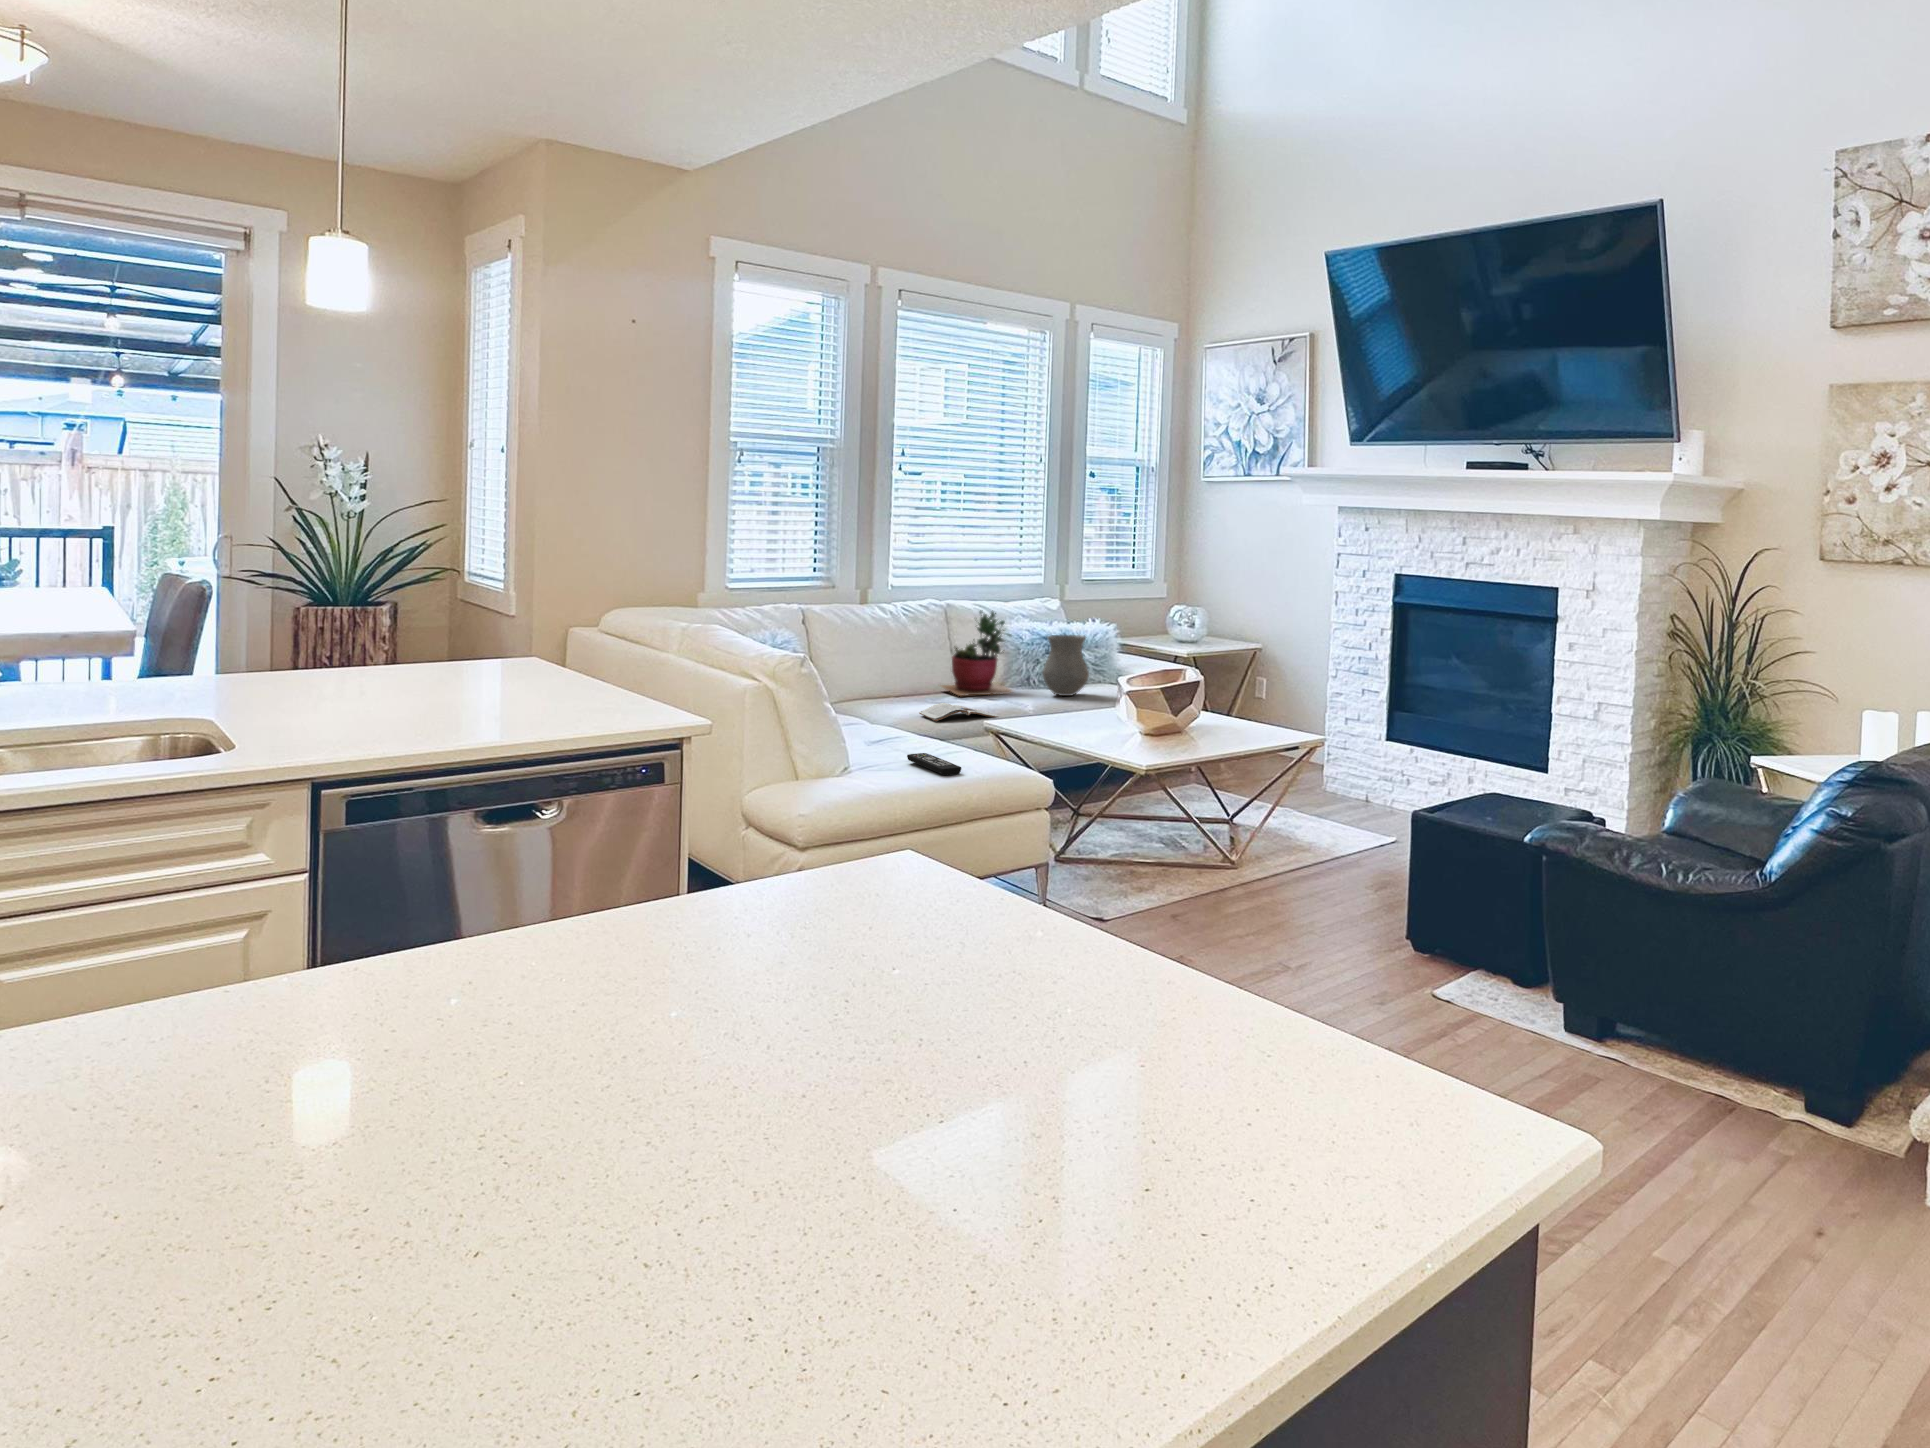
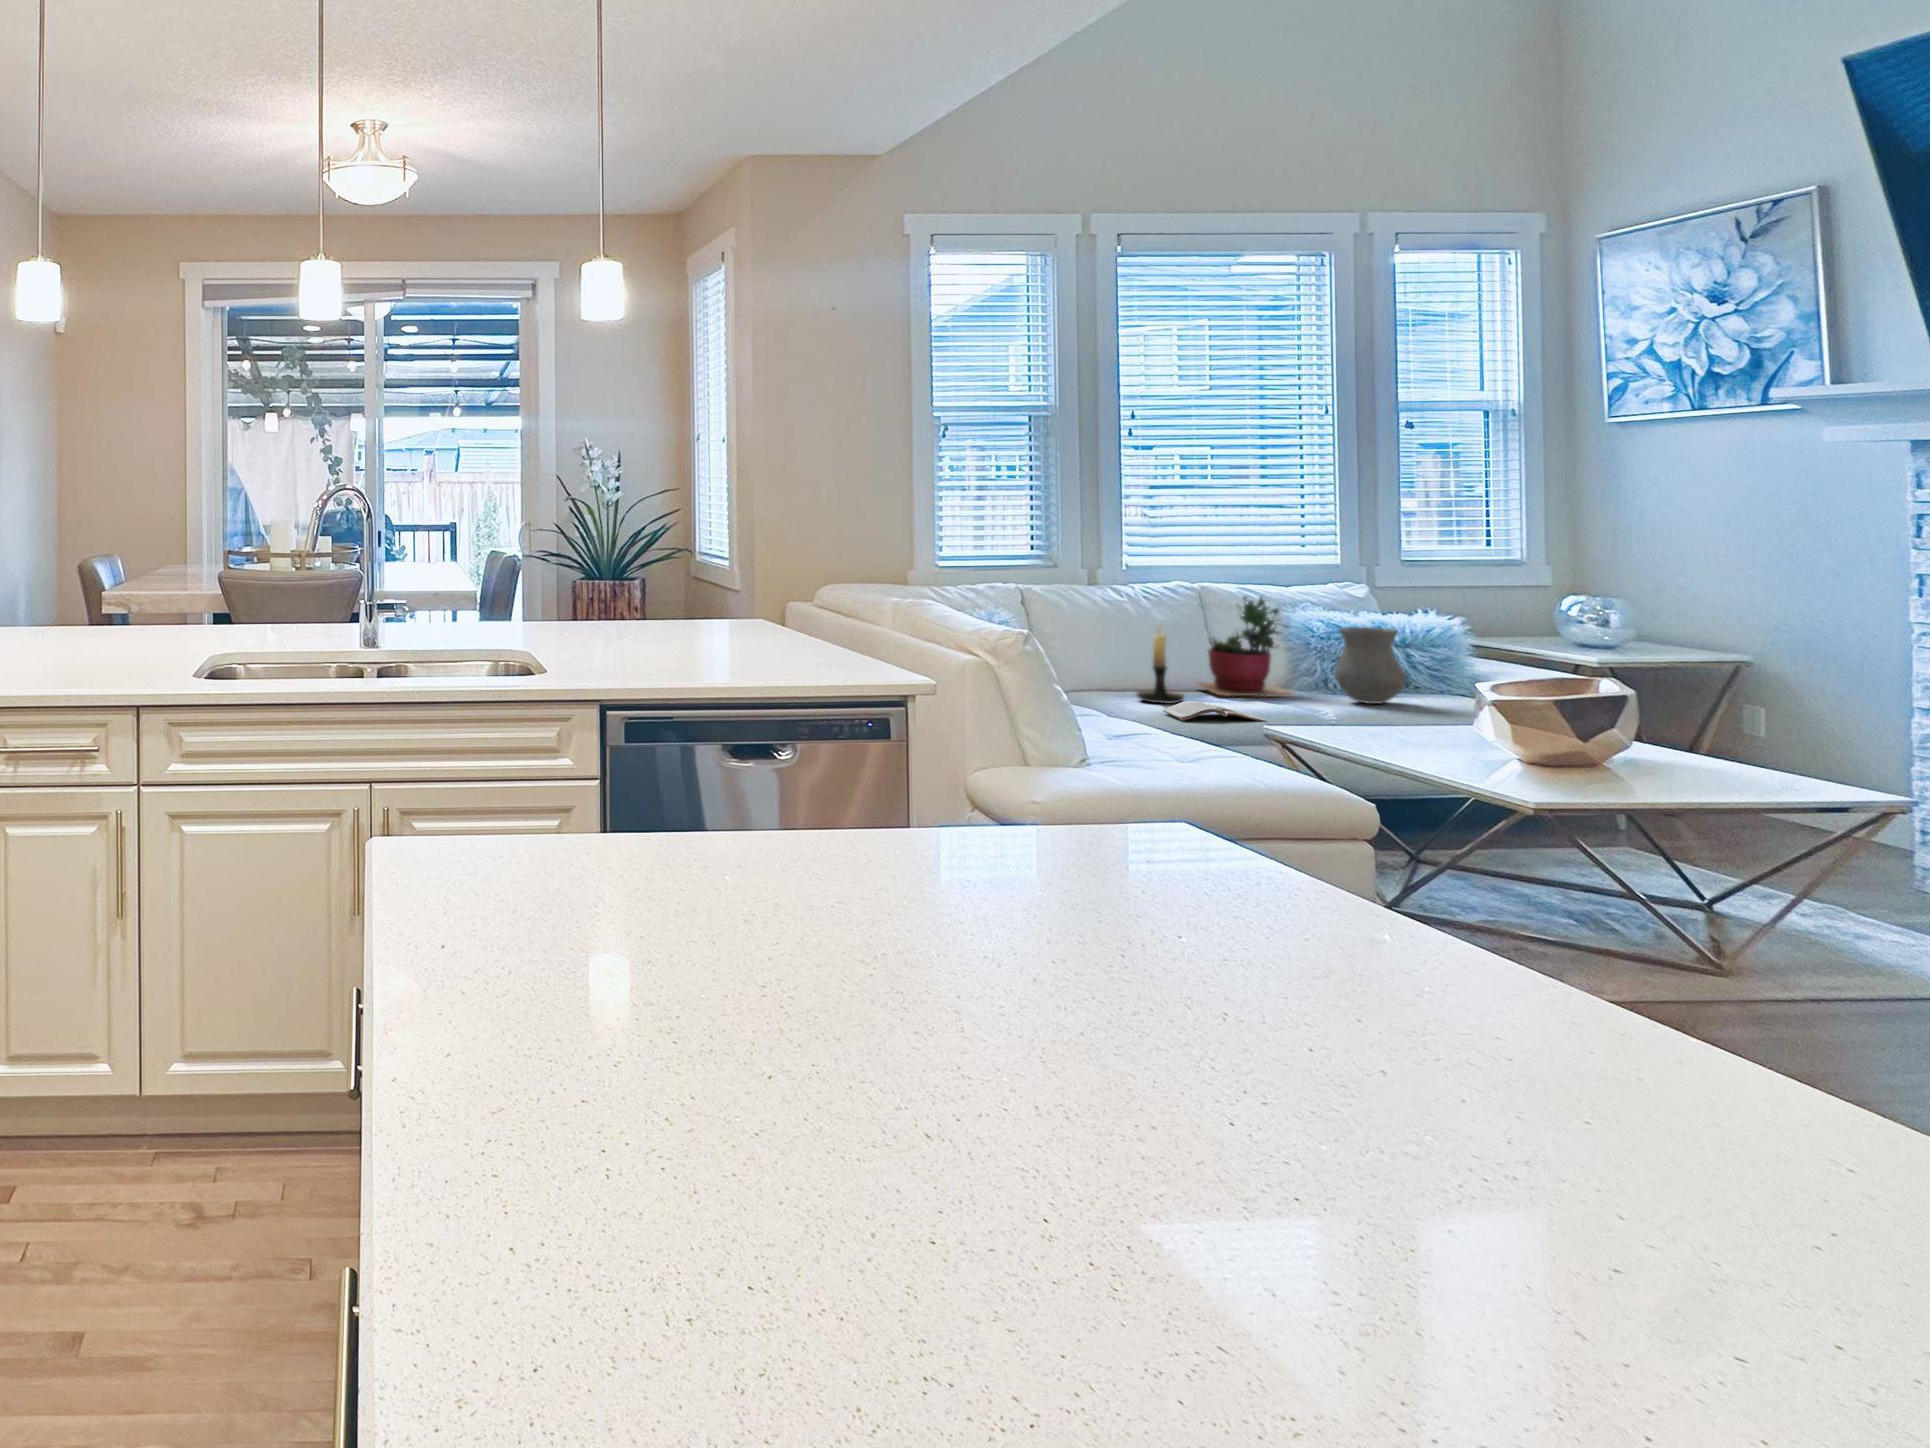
candle holder: none [896,635,934,707] -> present [1137,626,1184,704]
remote control: present [907,753,961,775] -> none [1137,750,1203,776]

